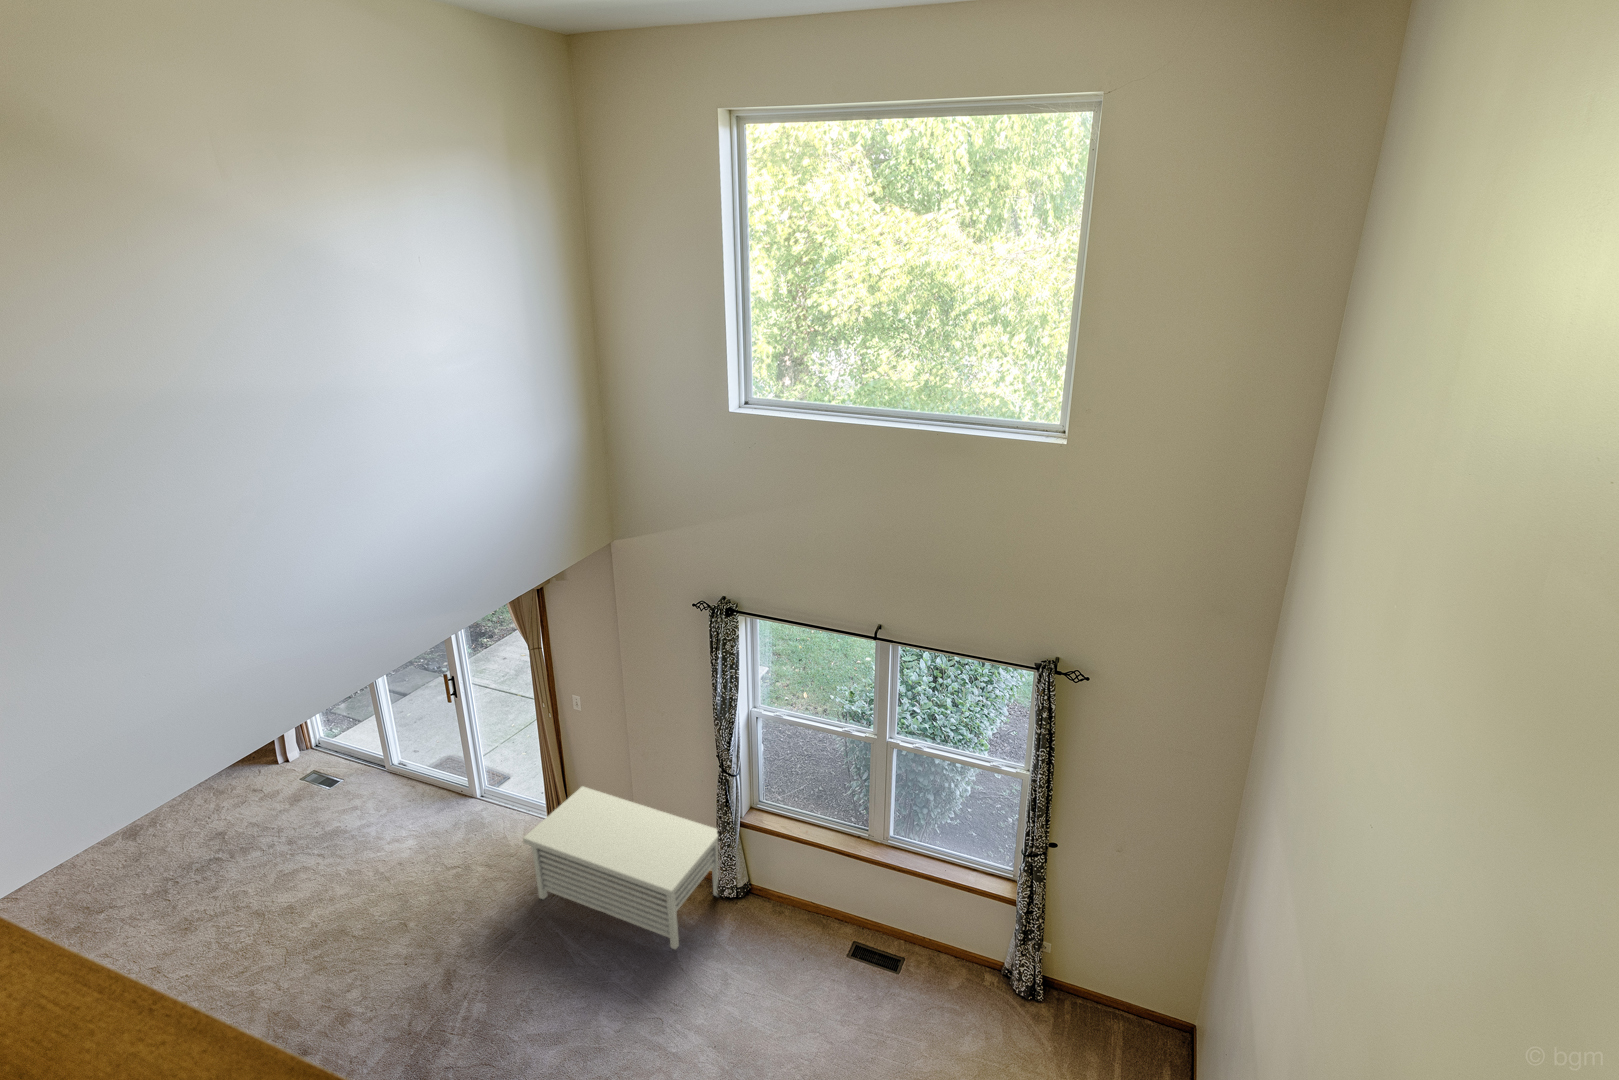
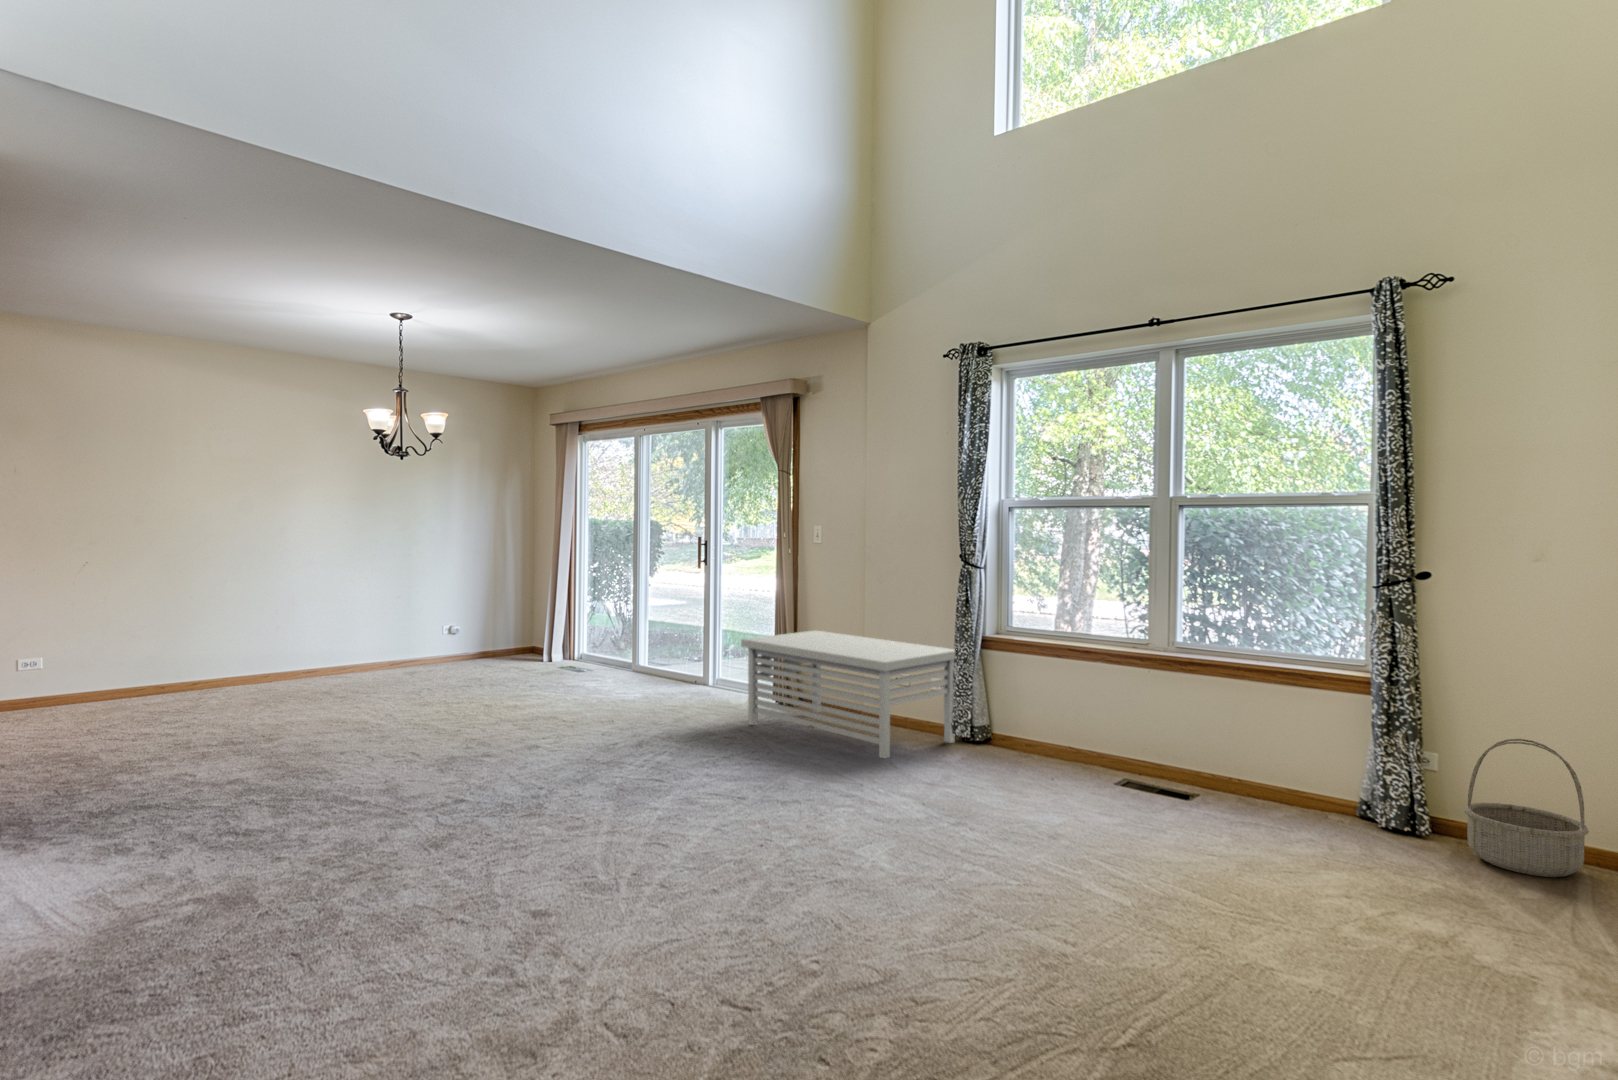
basket: none [1064,966,1125,1041] -> present [1464,739,1589,877]

